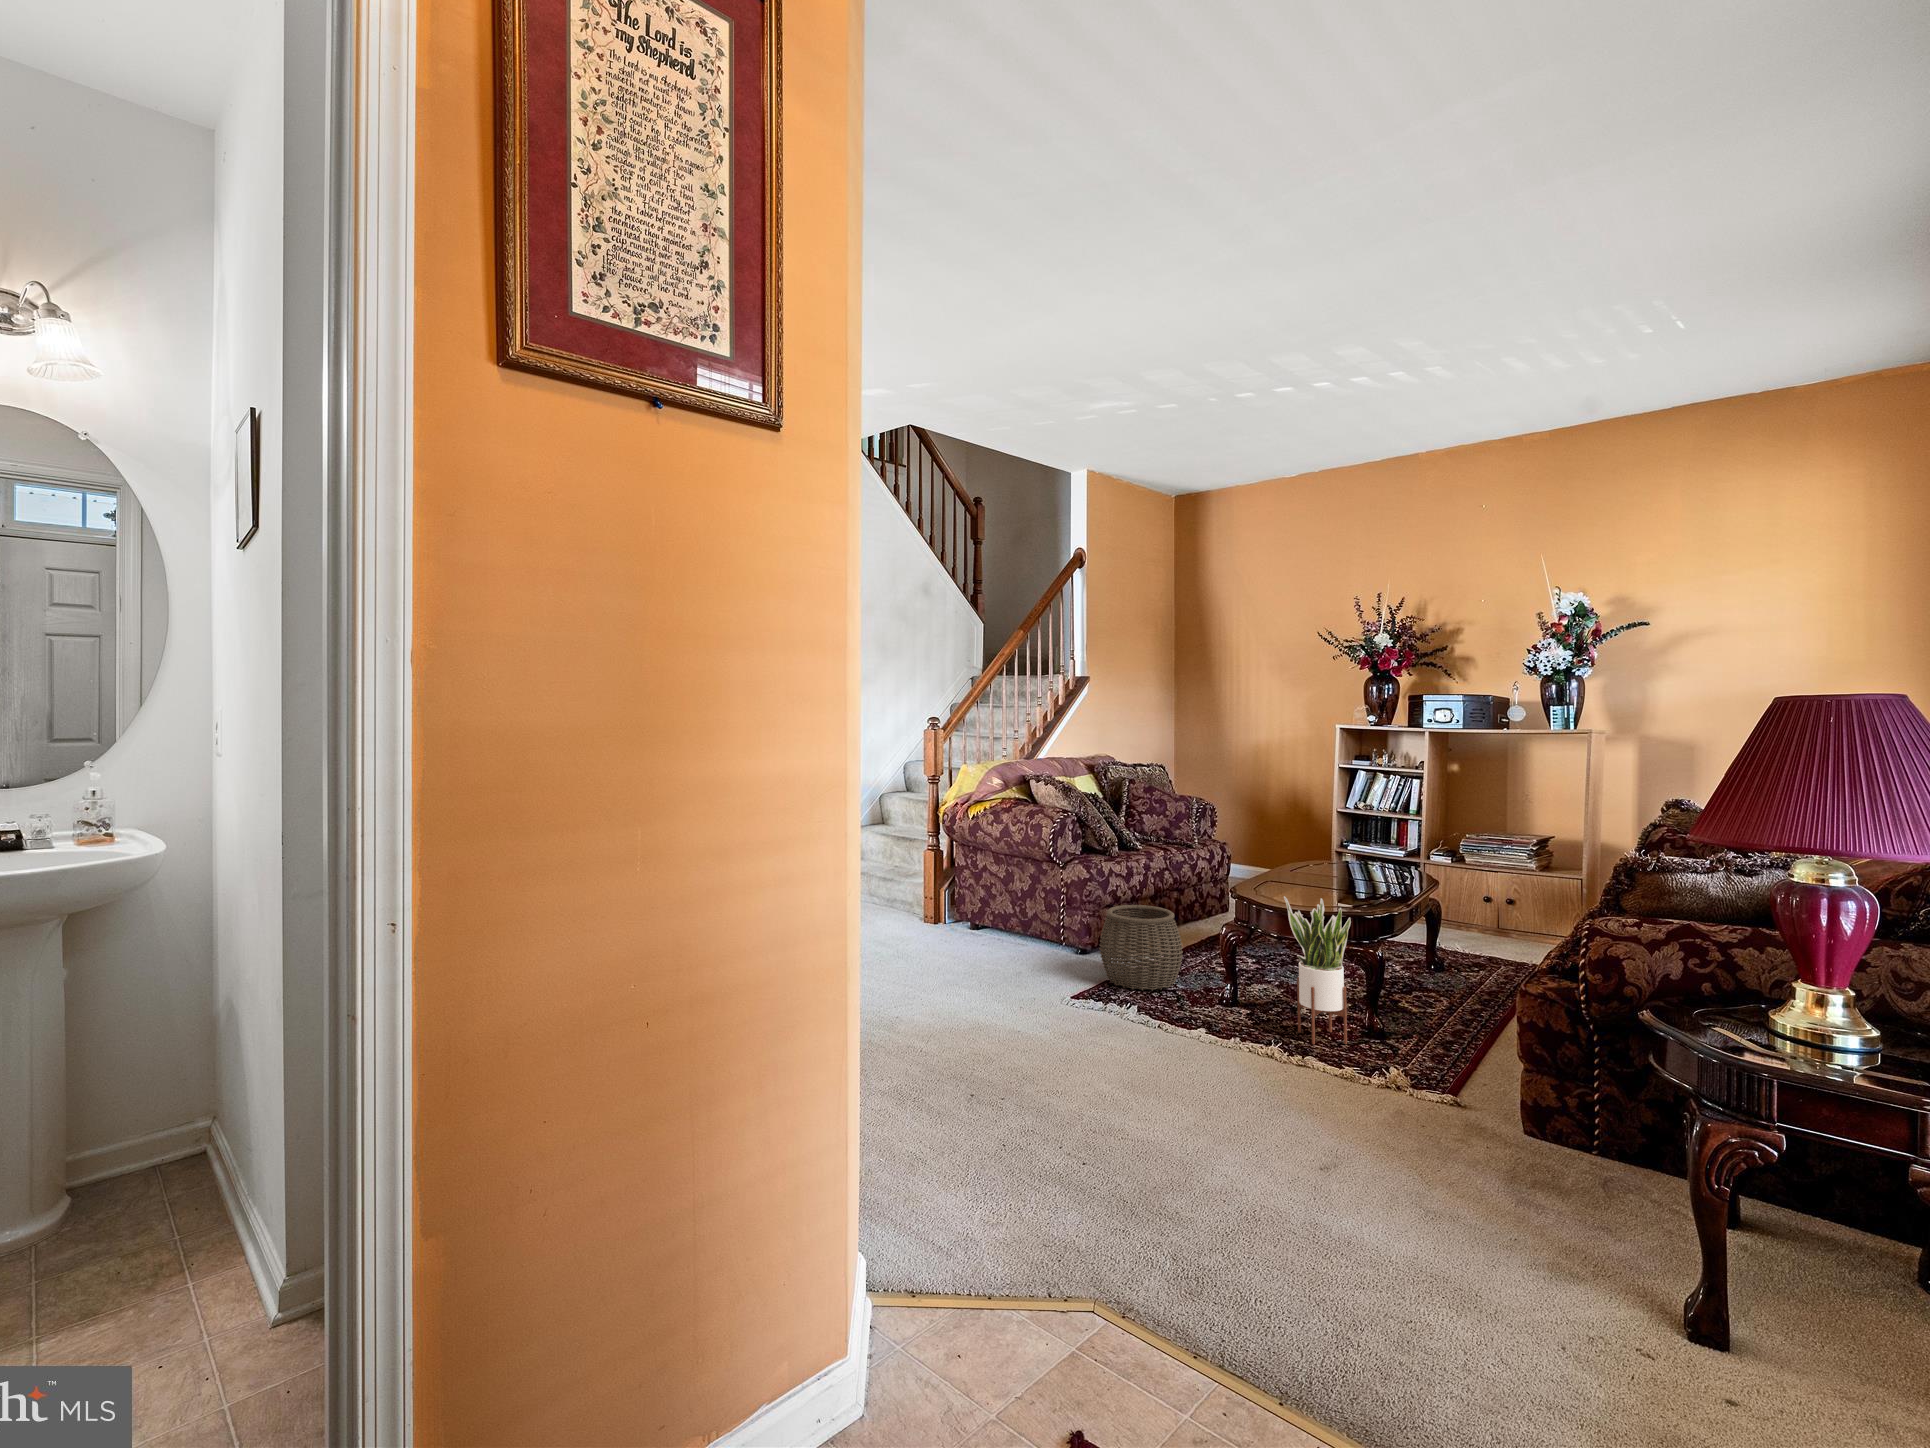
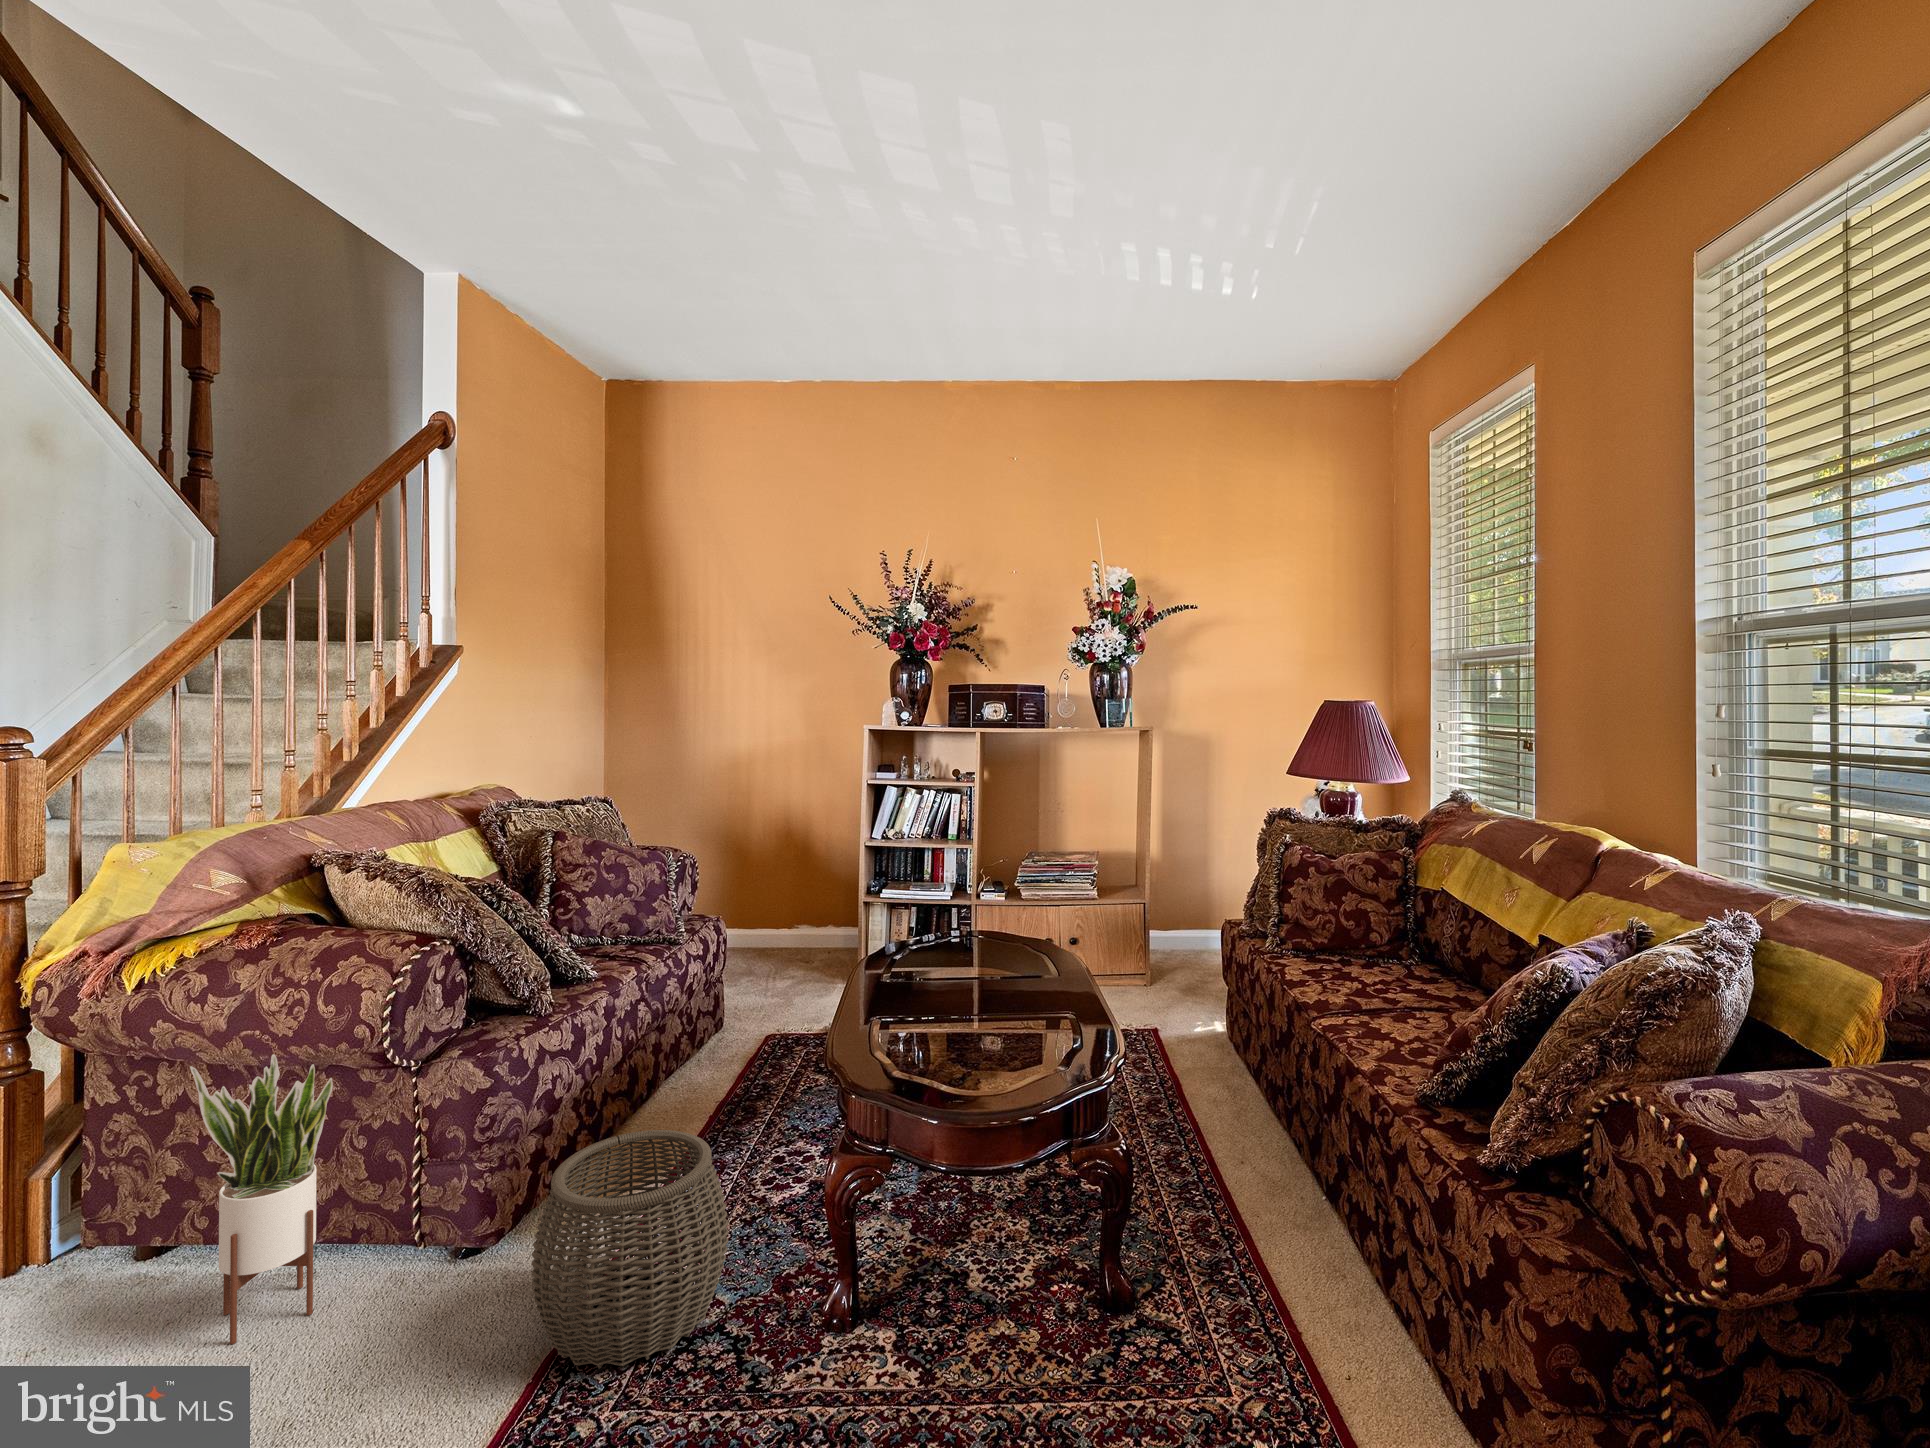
potted plant: present [1284,896,1351,1044] -> present [190,1054,333,1344]

